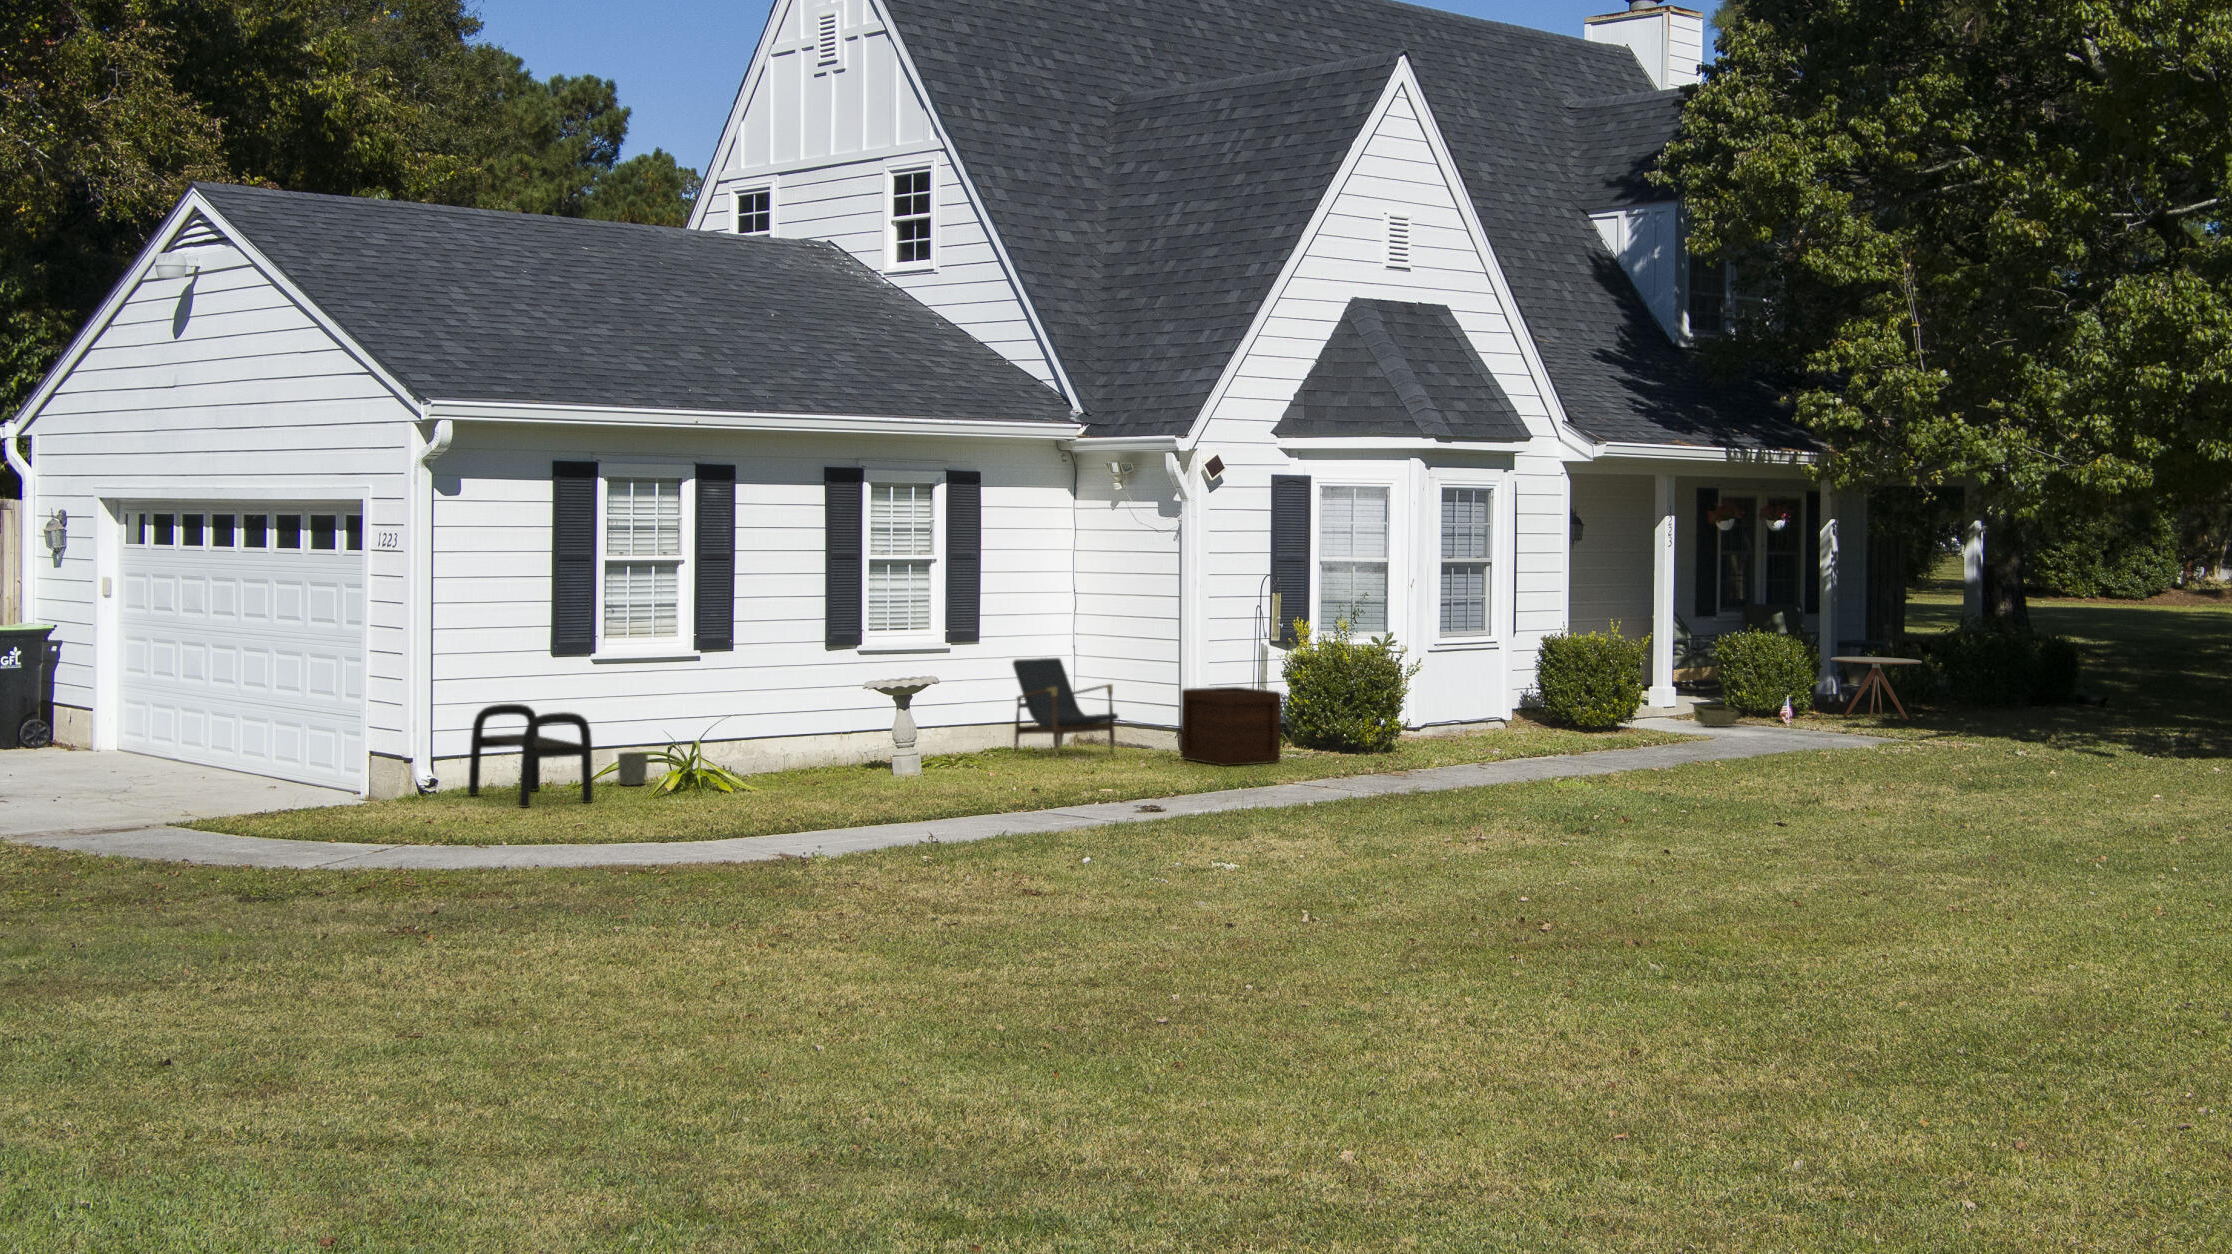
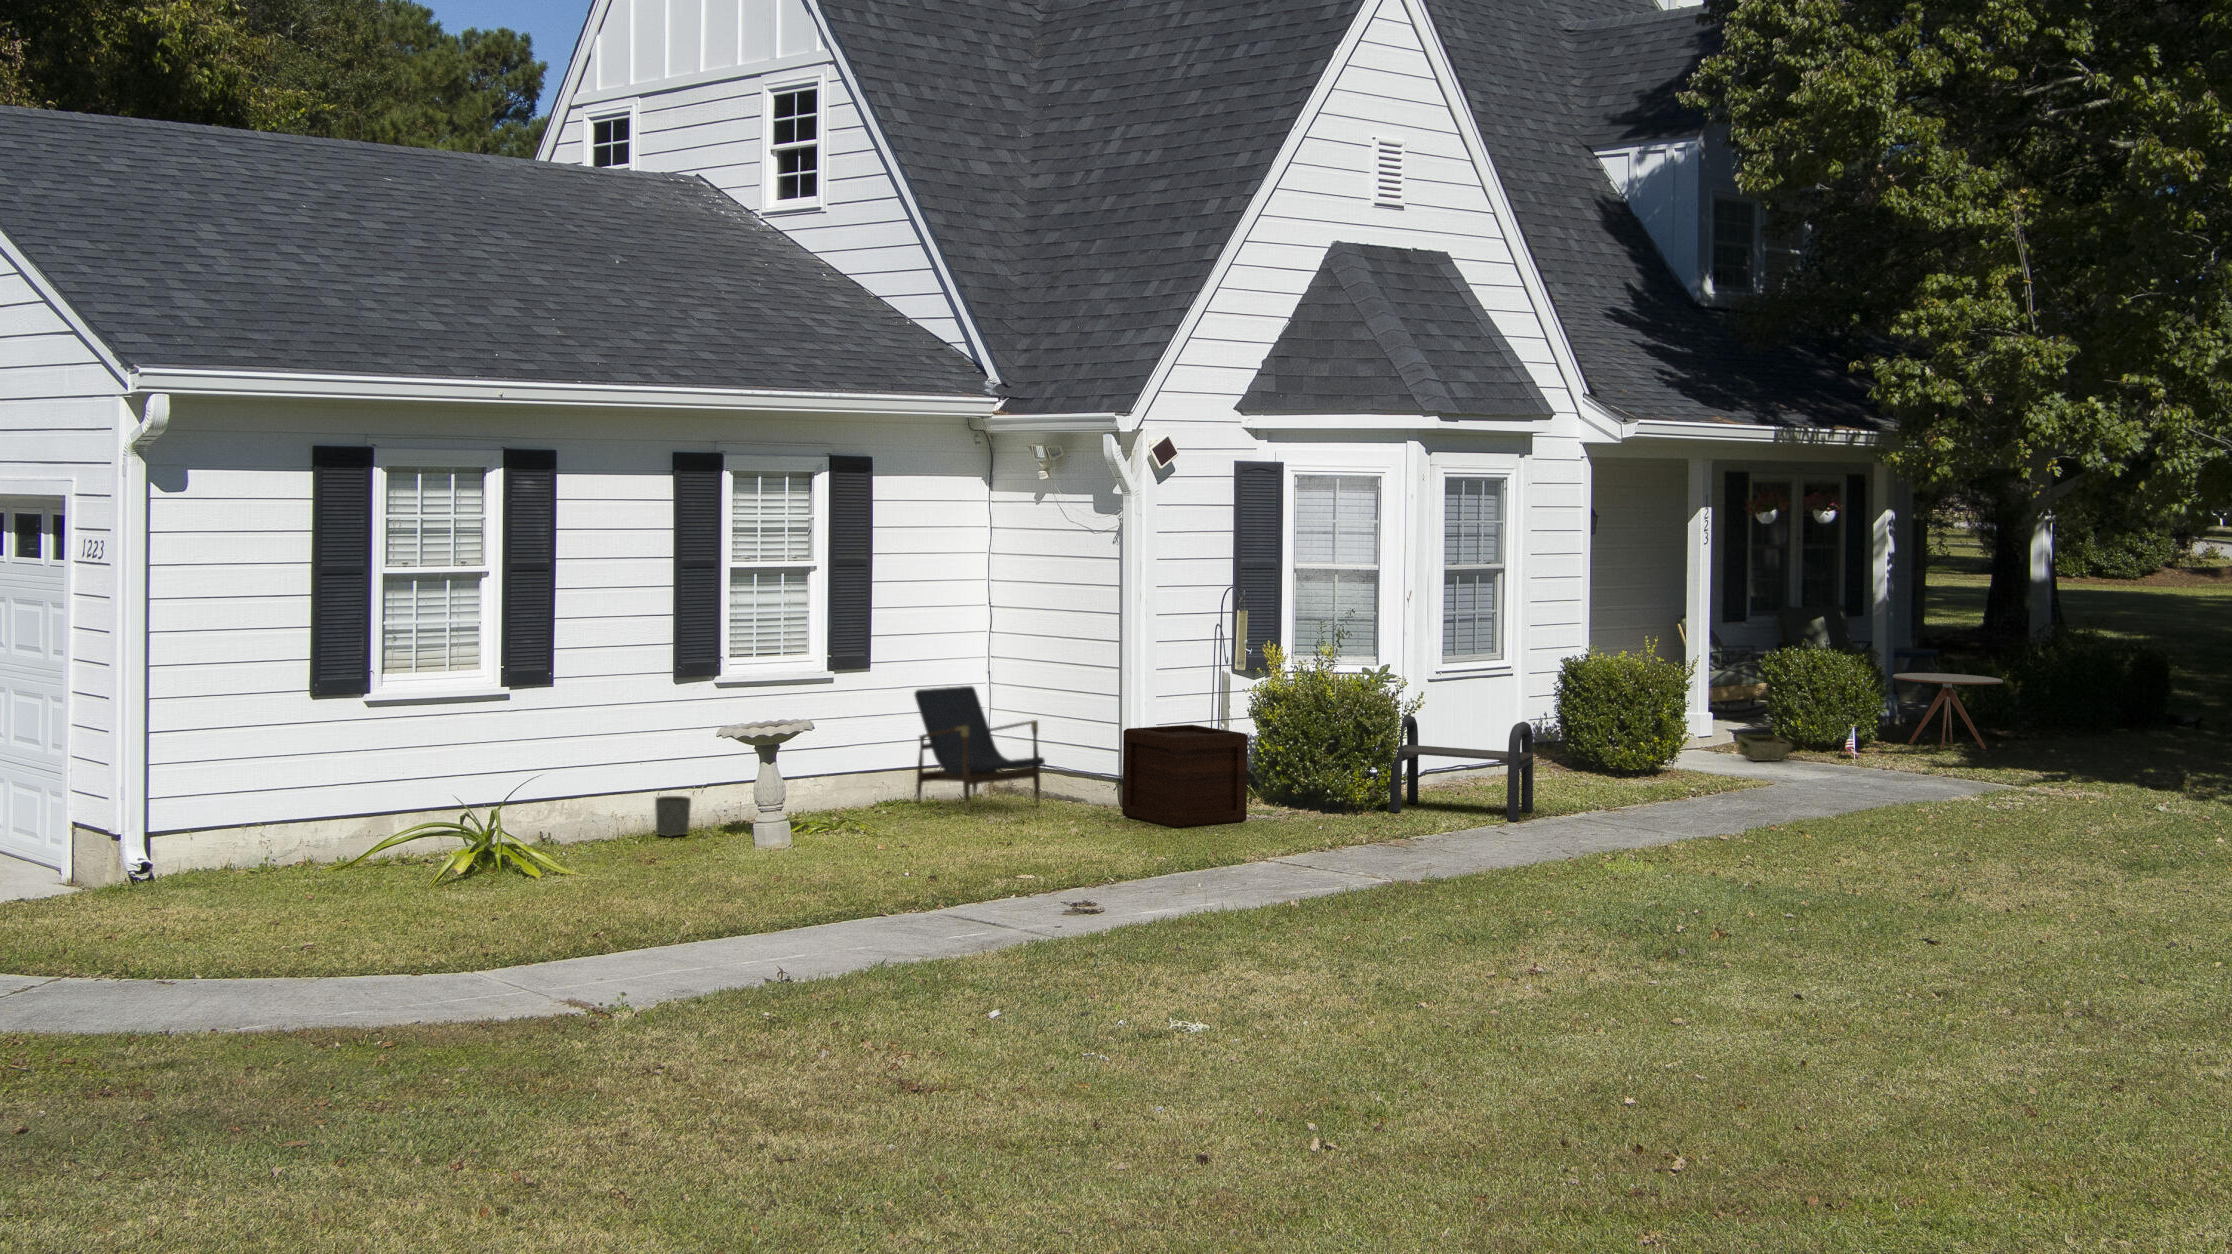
bench: present [468,704,593,808] -> present [1390,714,1533,822]
planter: present [618,752,648,786] -> present [655,796,691,837]

